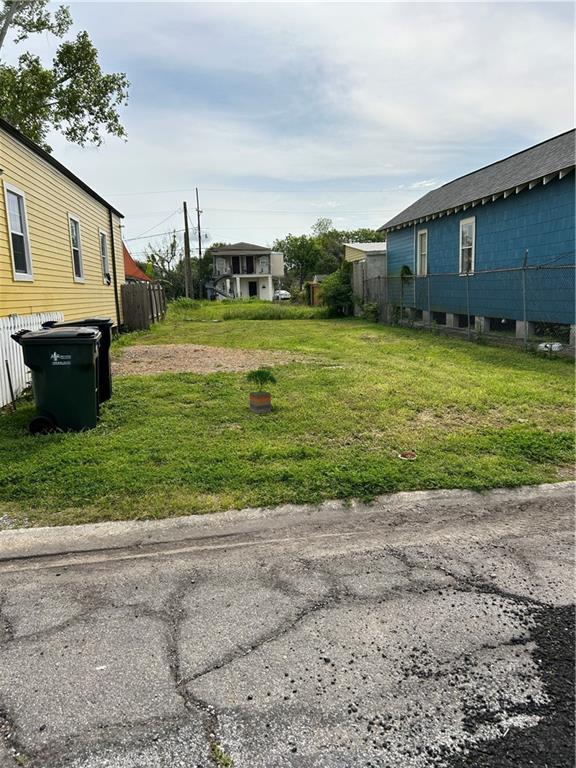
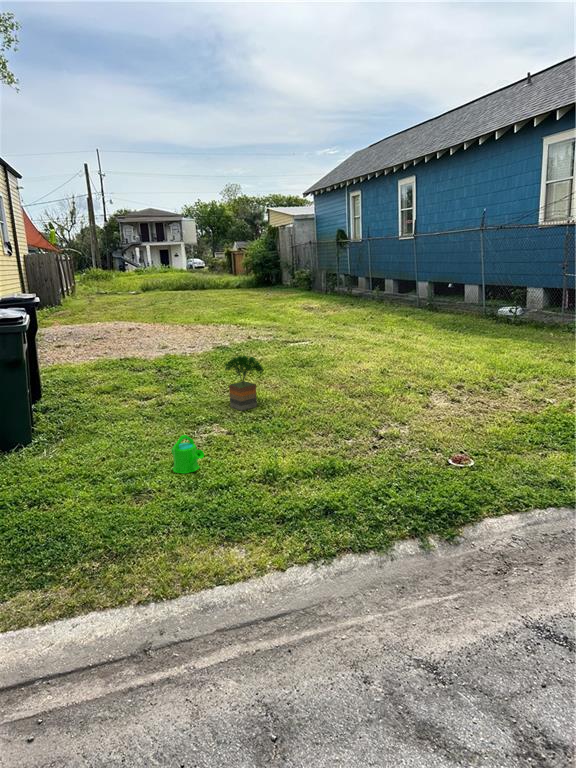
watering can: none [189,422,210,451] -> present [171,435,204,474]

